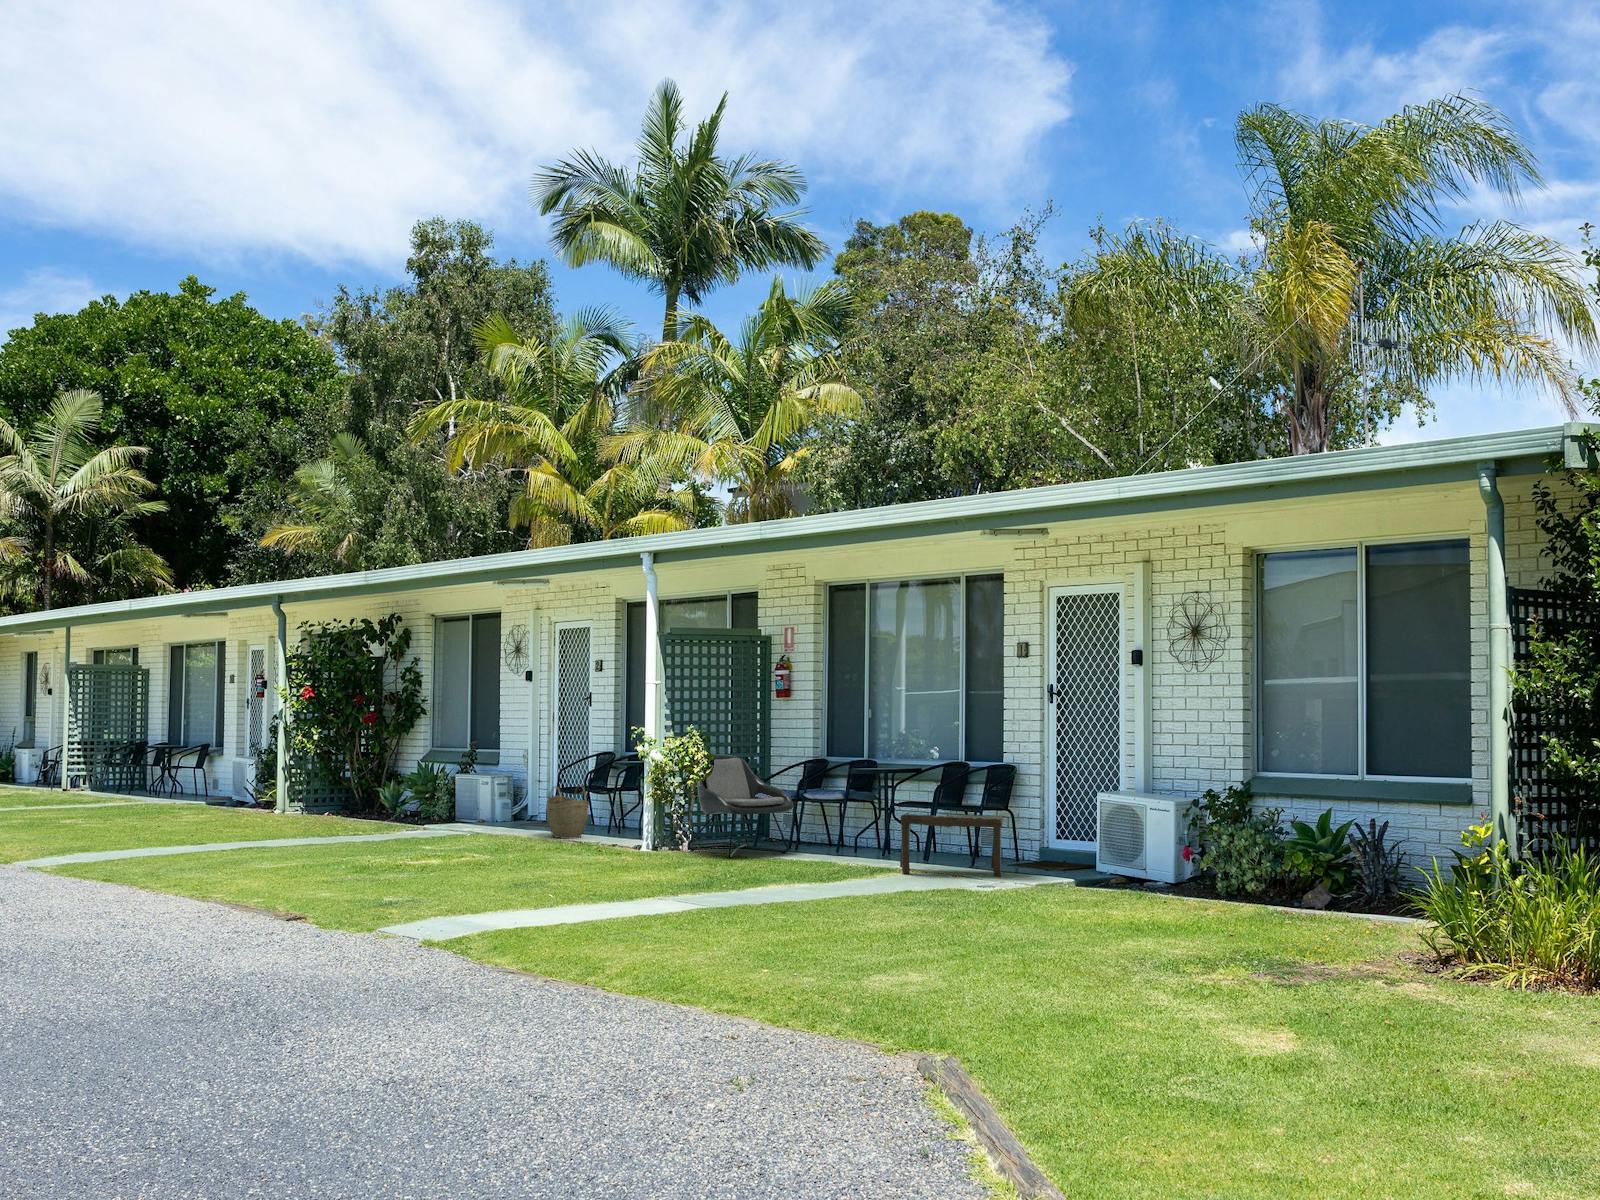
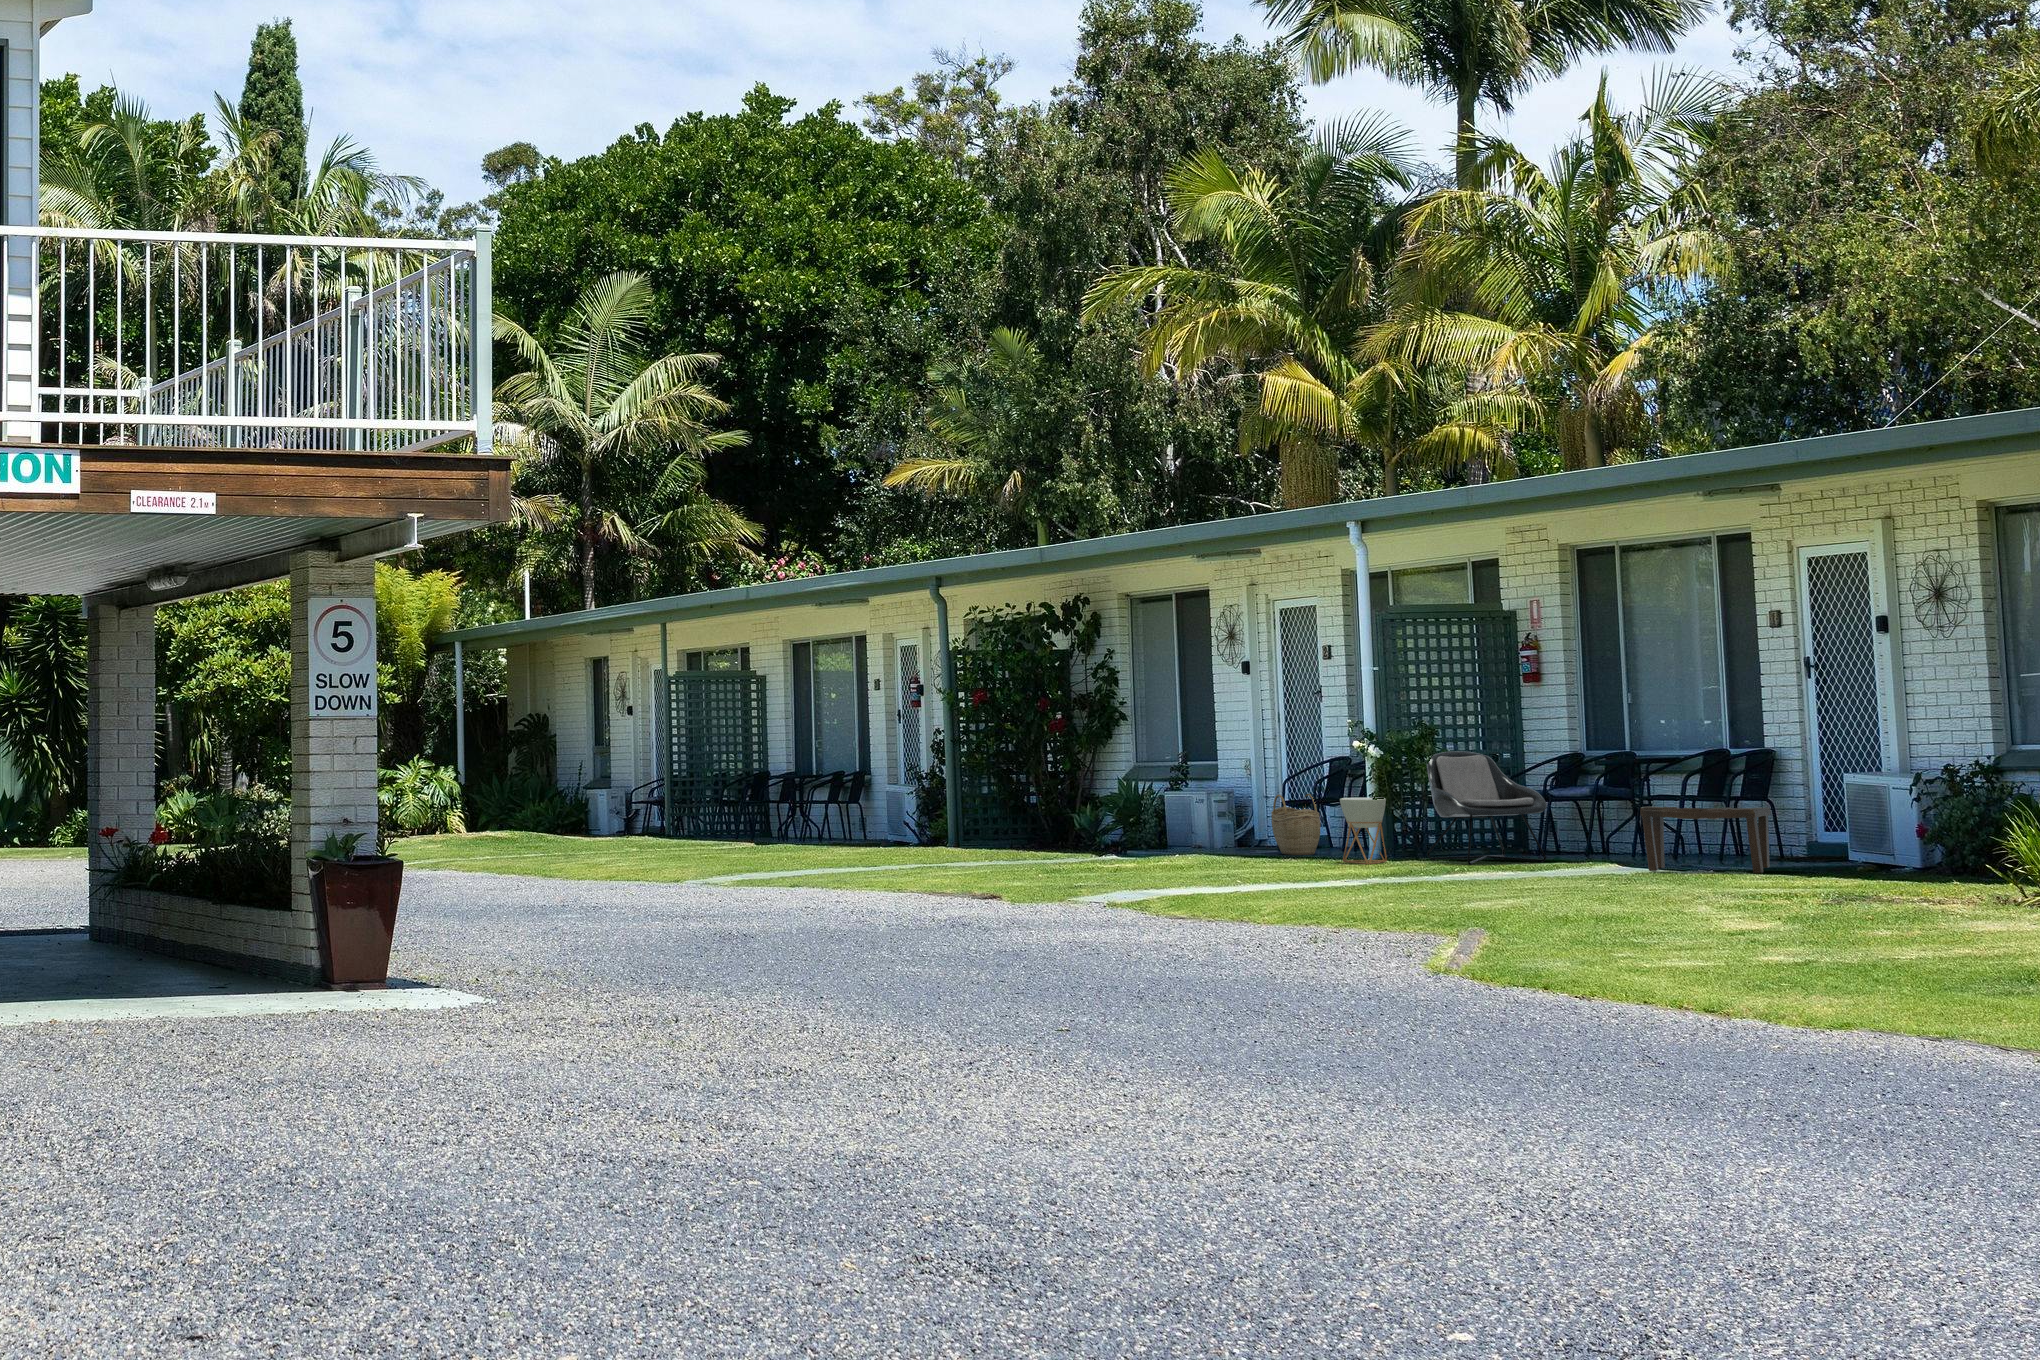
planter: none [616,795,659,858] -> present [1340,798,1387,865]

